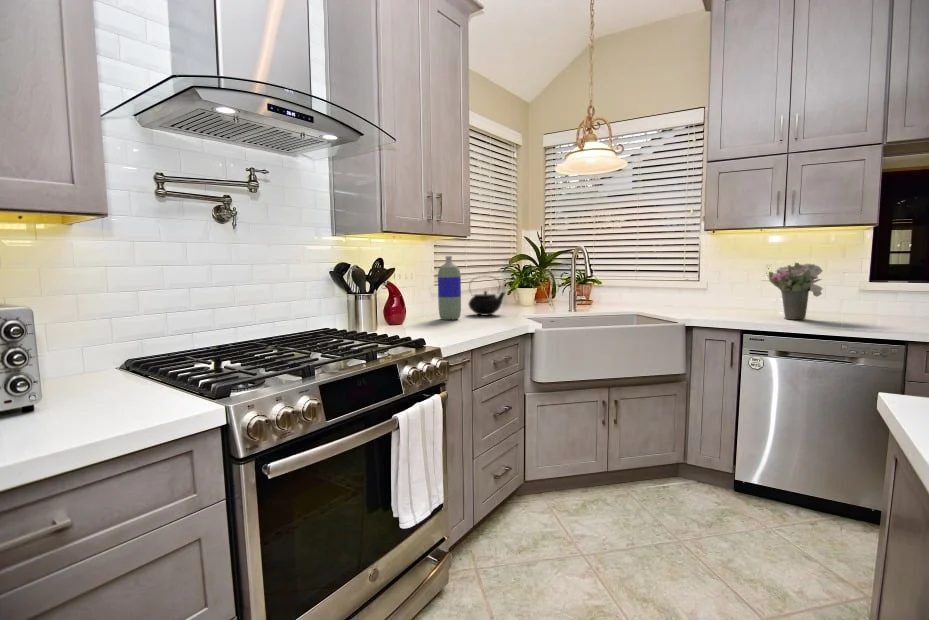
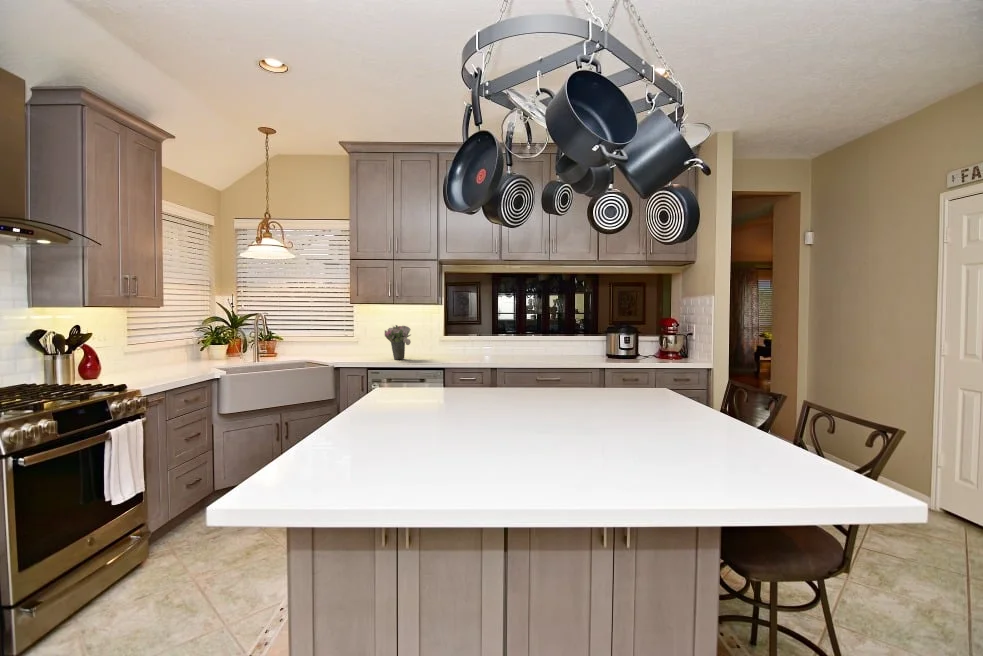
bottle: present [438,256,461,320] -> none [133,322,155,373]
teapot: present [469,291,505,315] -> none [162,337,197,368]

